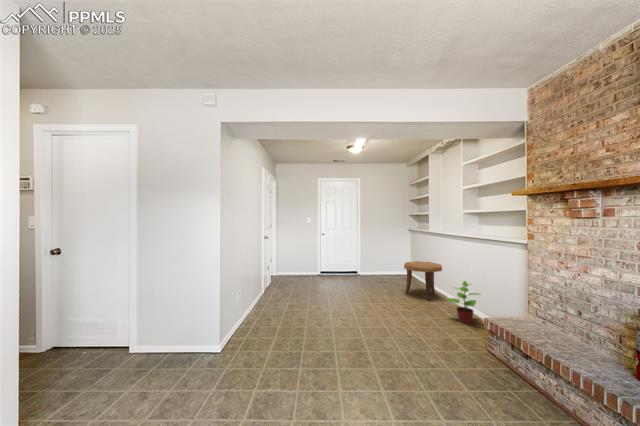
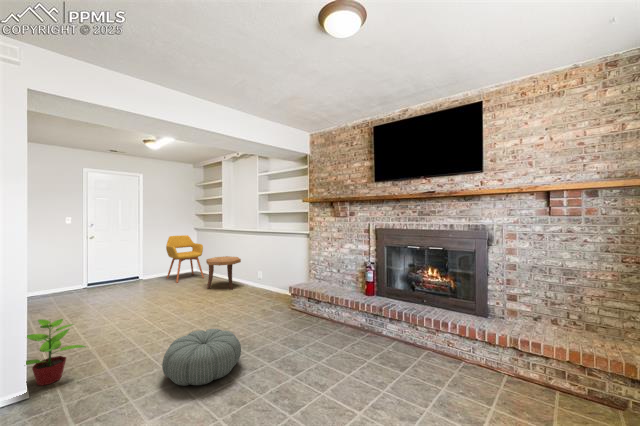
armchair: none [378,236,411,282] -> present [166,235,204,283]
potted plant: present [445,281,479,323] -> present [26,319,85,386]
pouf: none [299,336,374,399] -> present [162,329,241,386]

